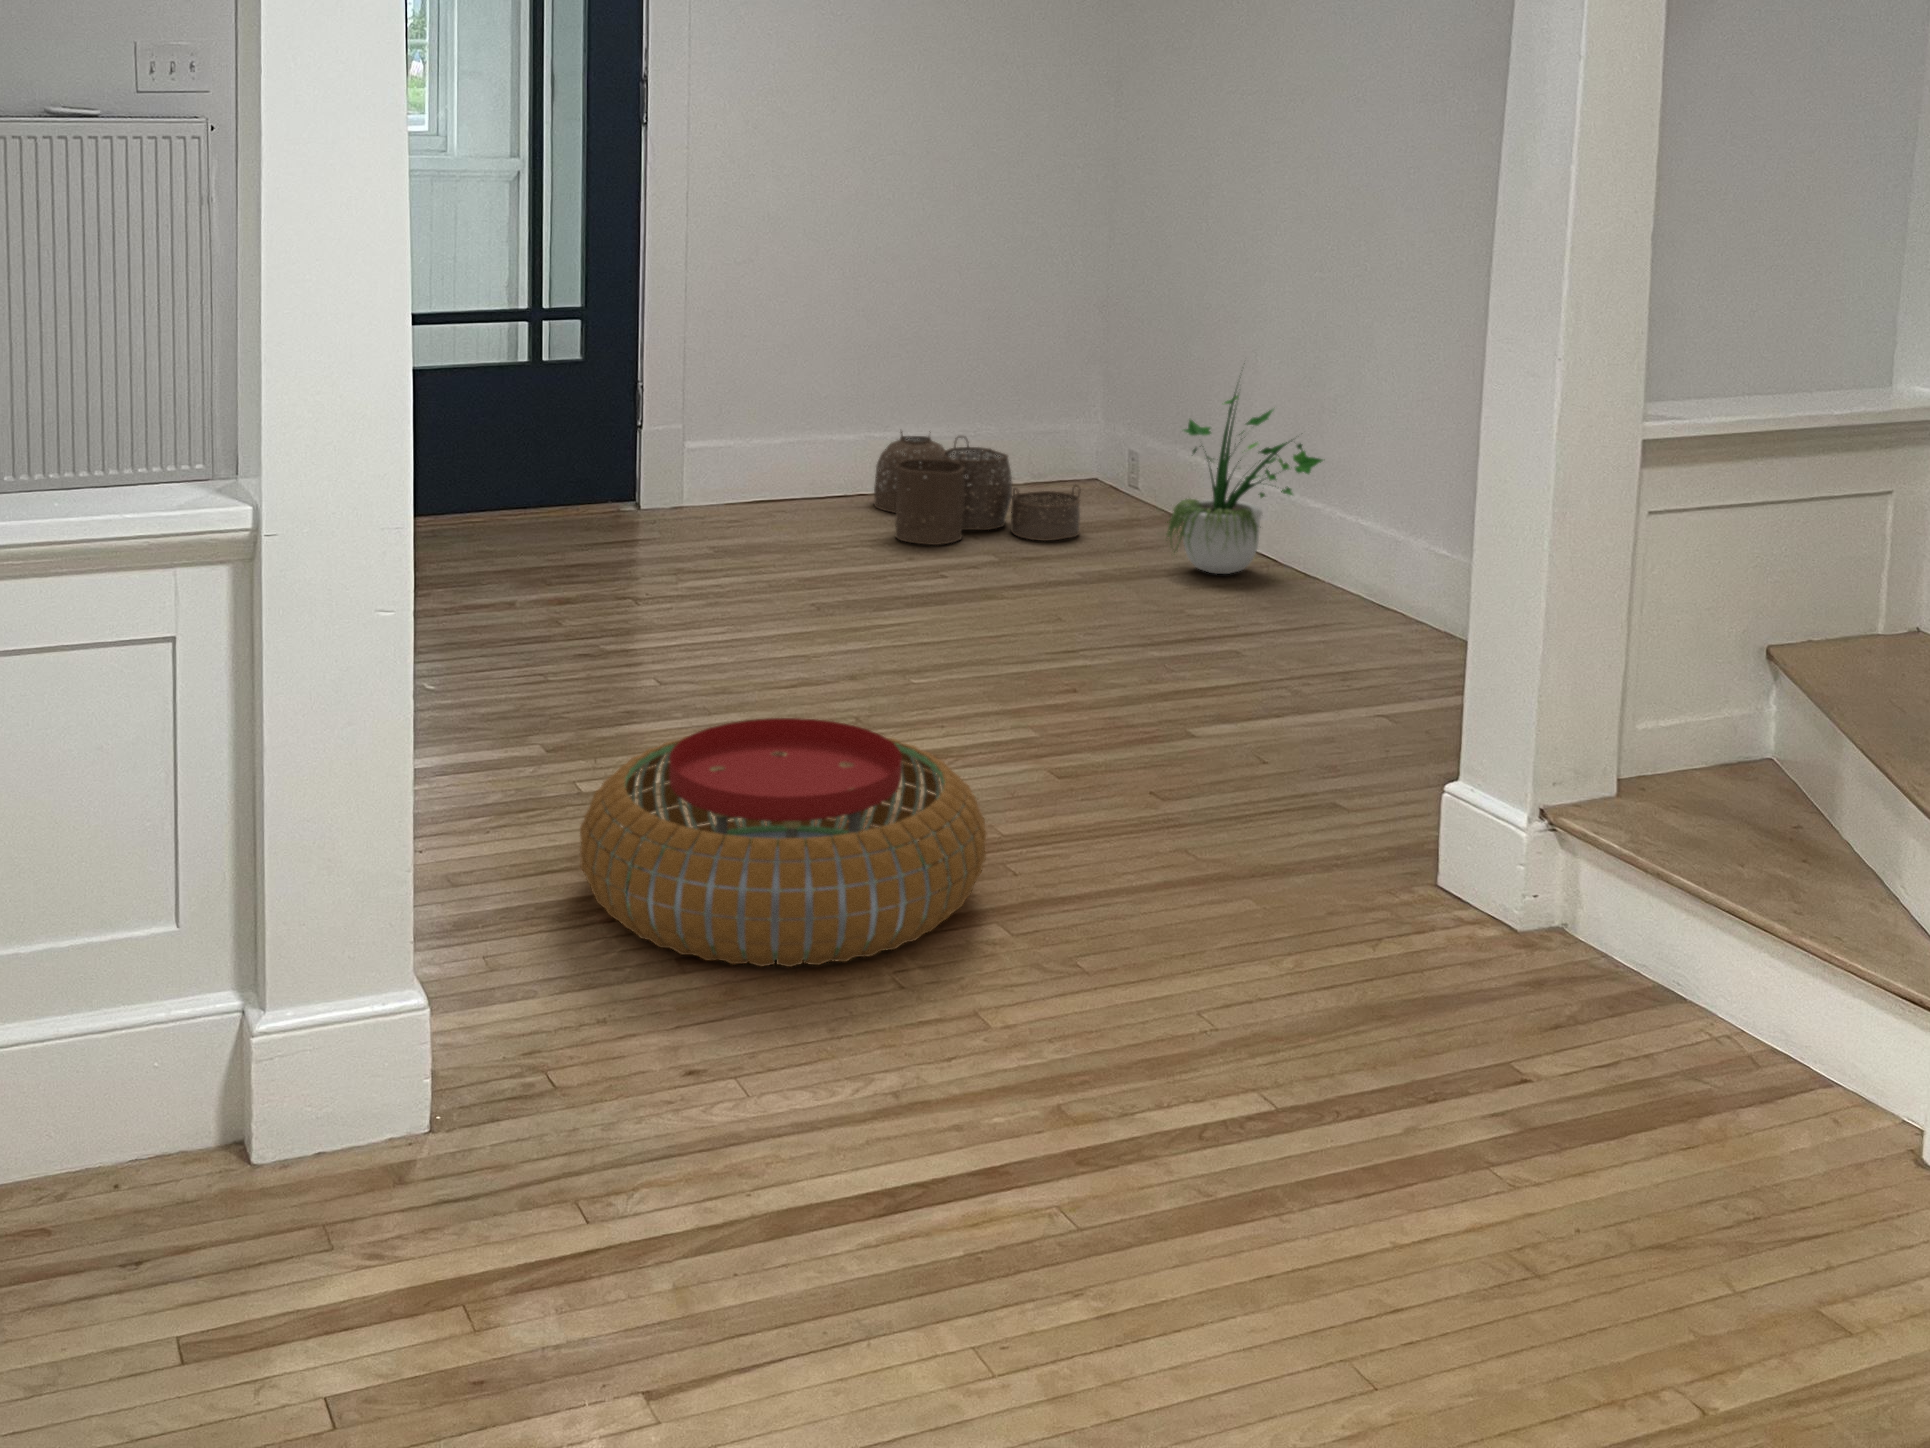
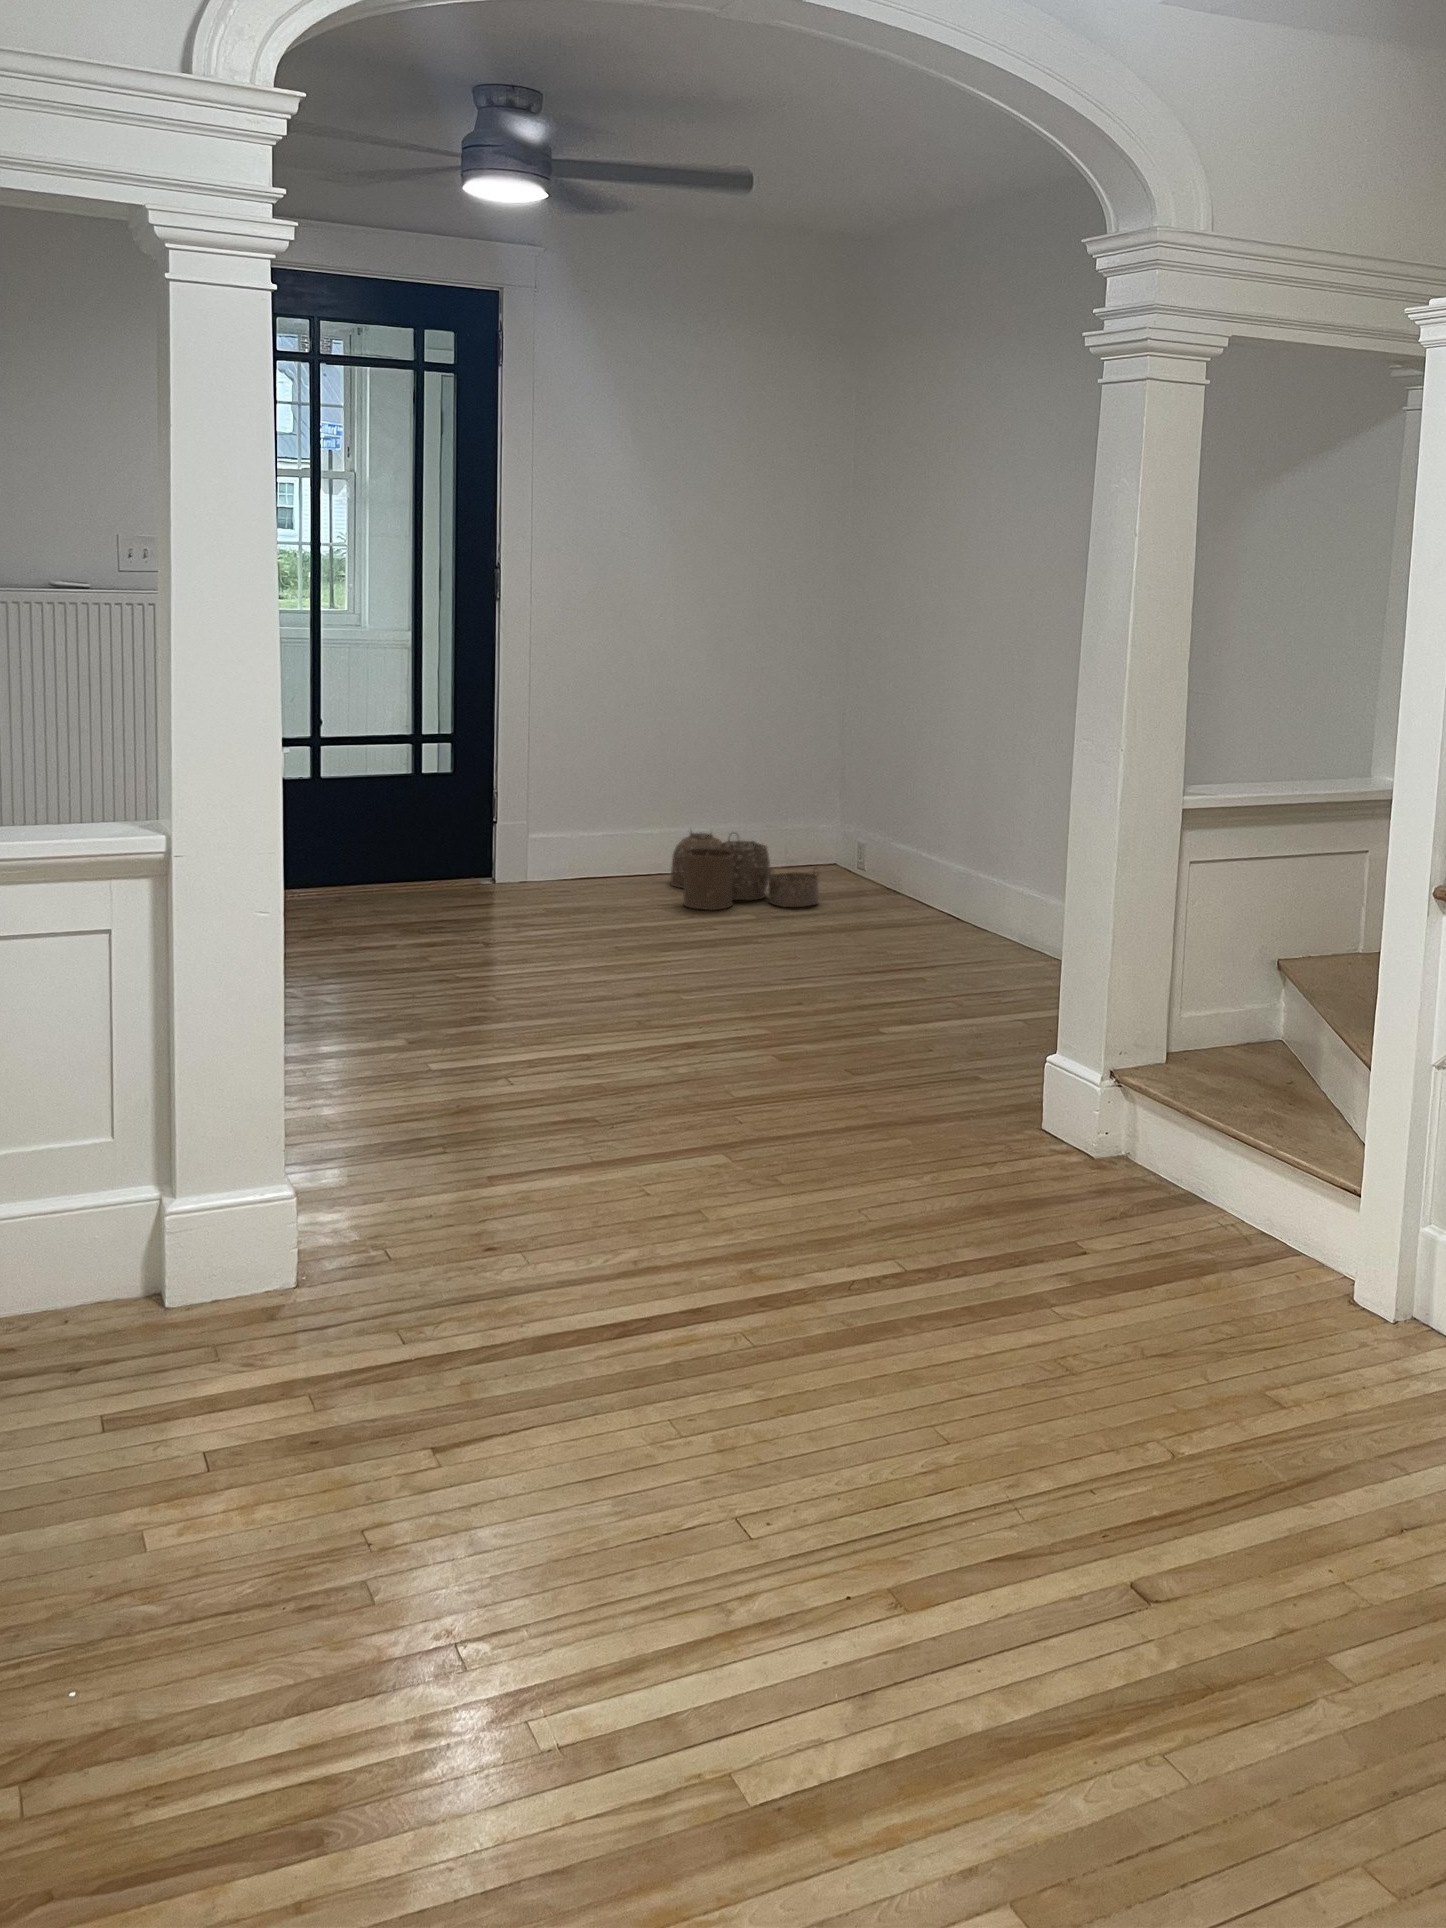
potted plant: present [1167,394,1323,574] -> none [877,771,992,930]
pouf: present [580,718,986,967] -> none [423,1012,717,1182]

